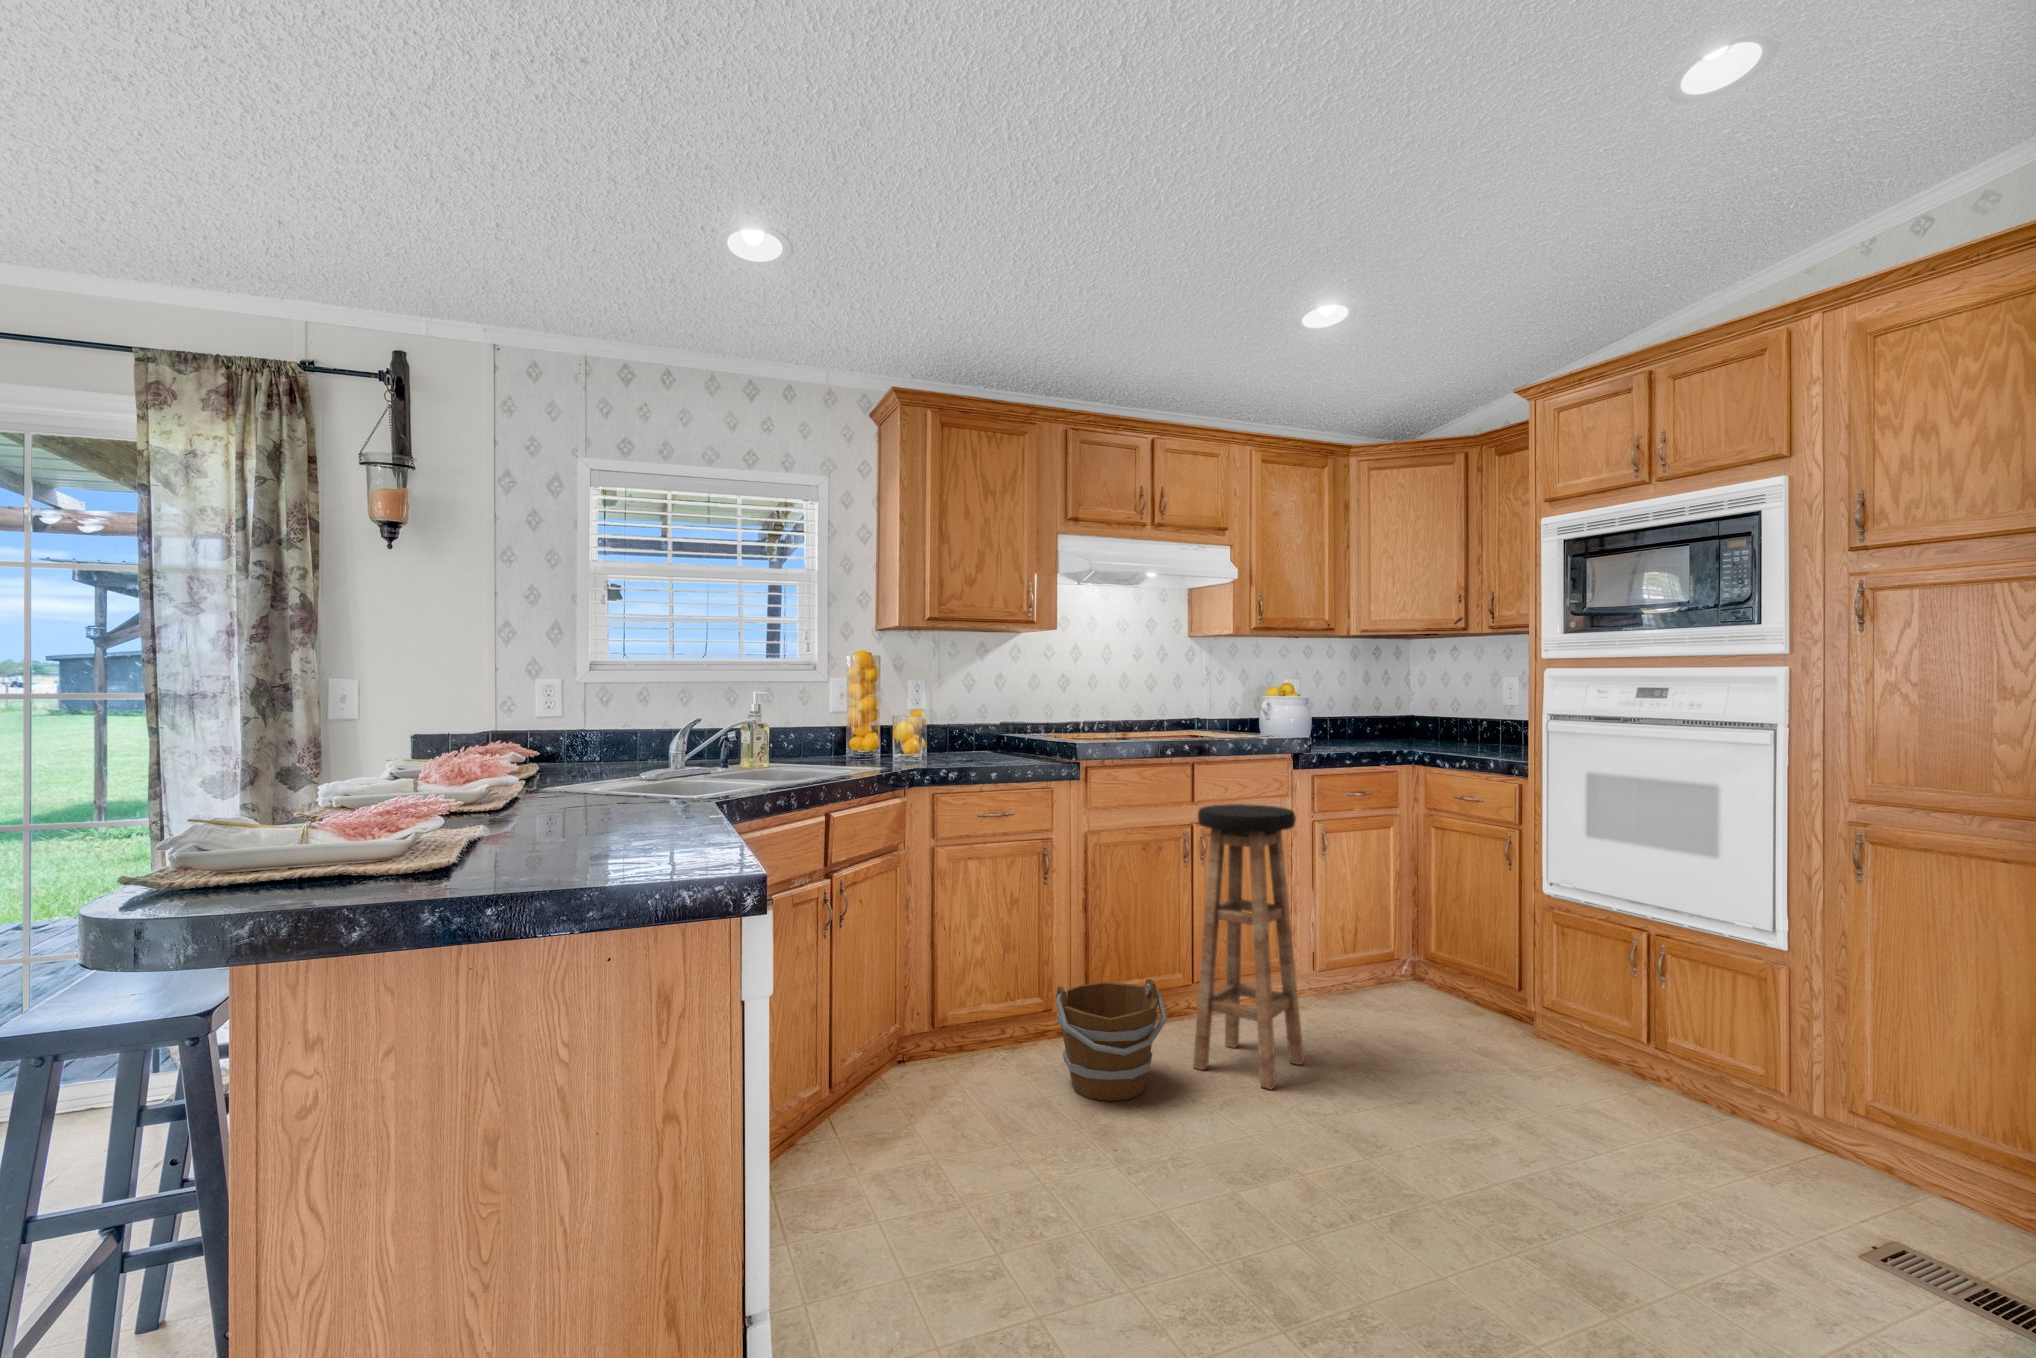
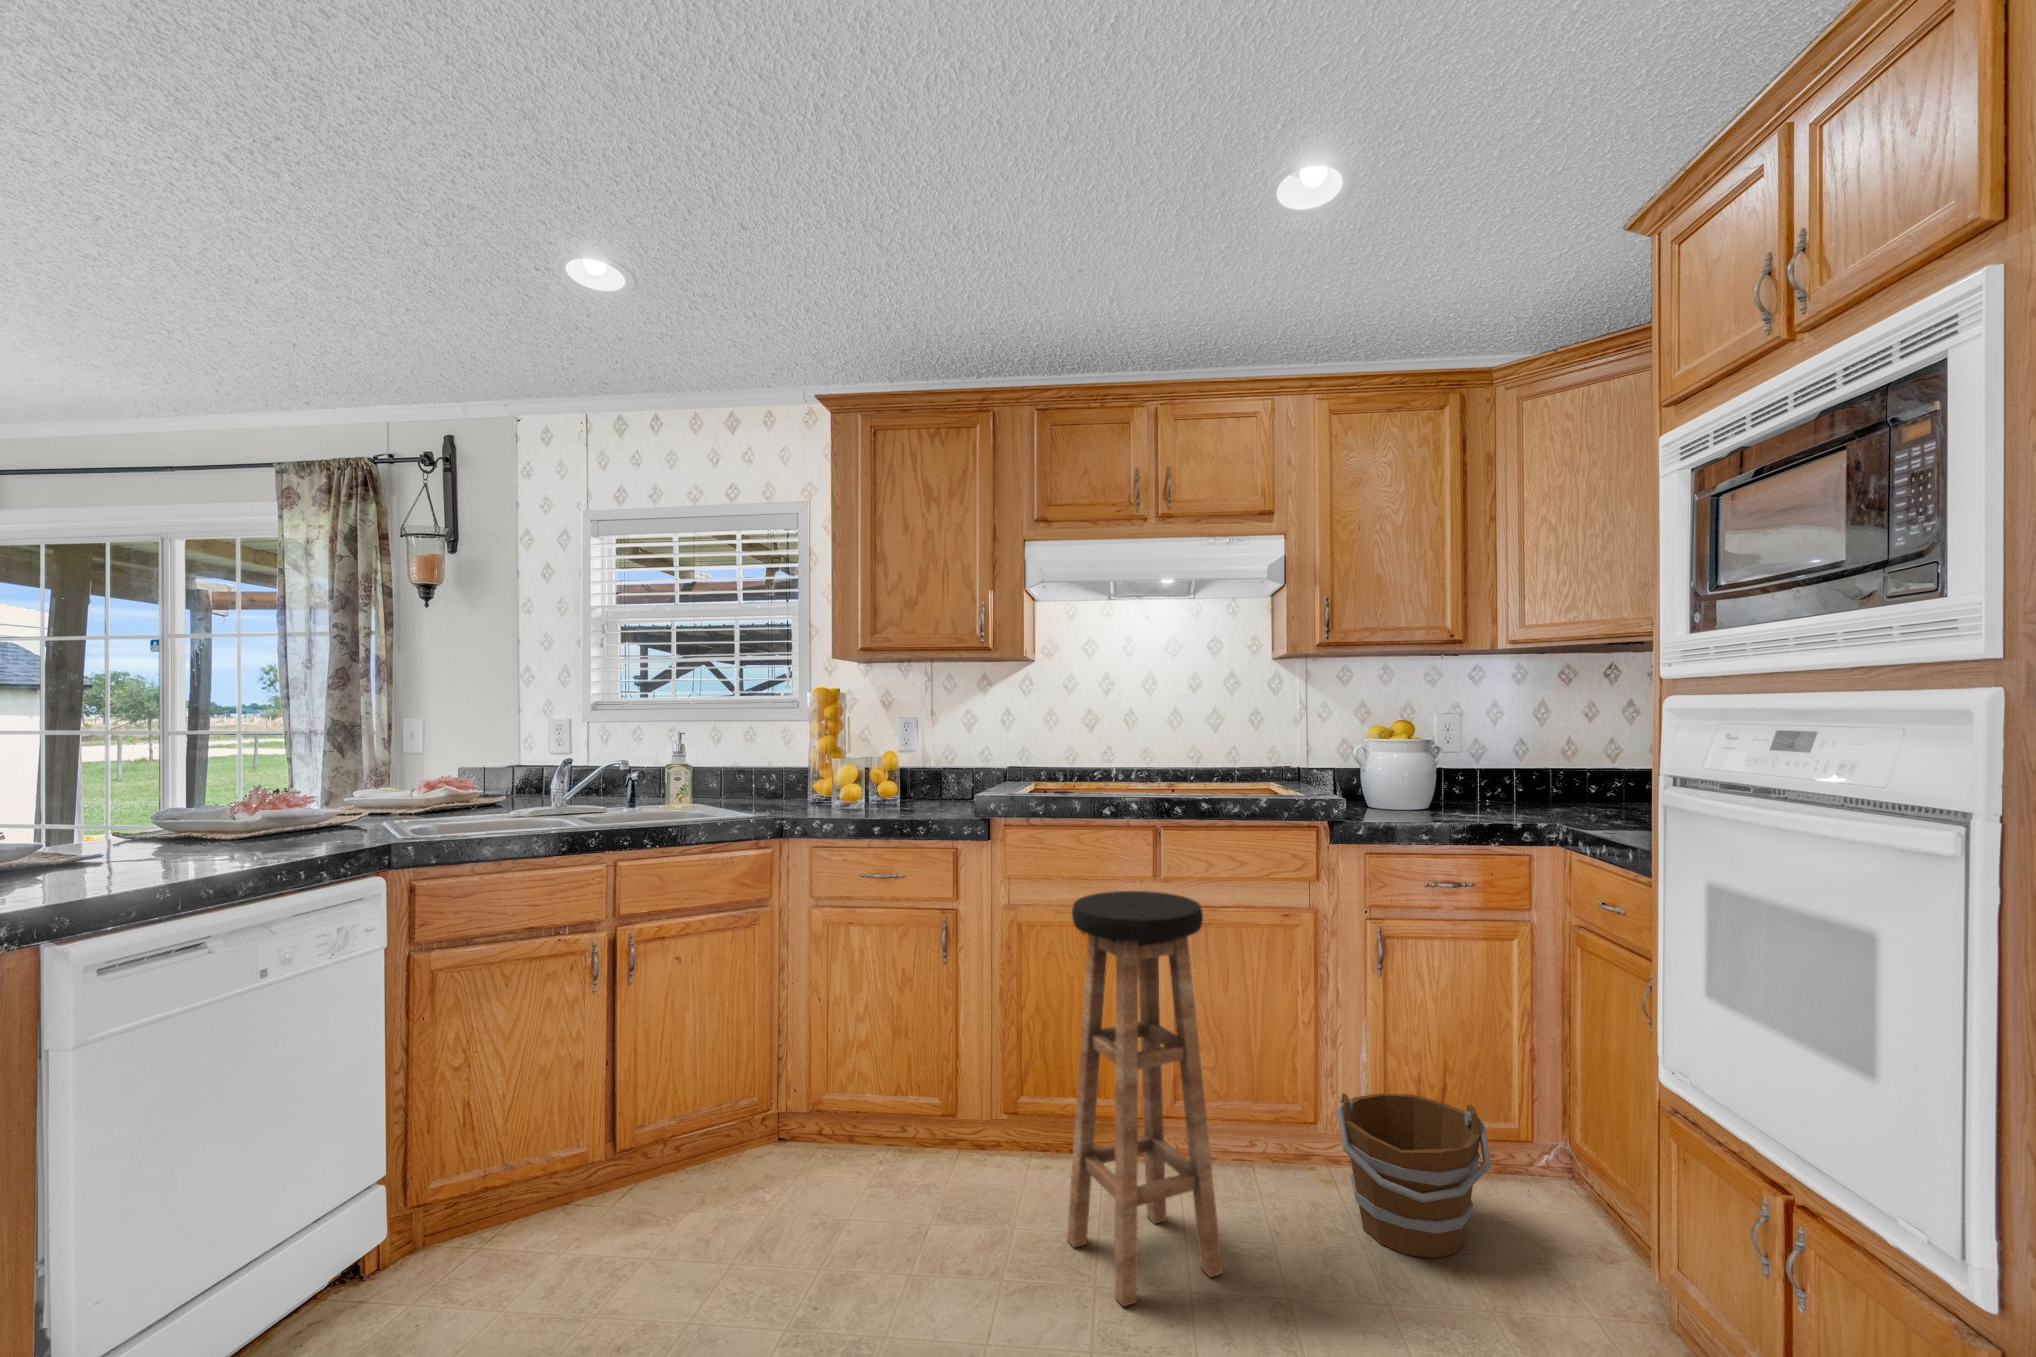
bucket: present [1056,979,1167,1101] -> present [1337,1093,1491,1258]

